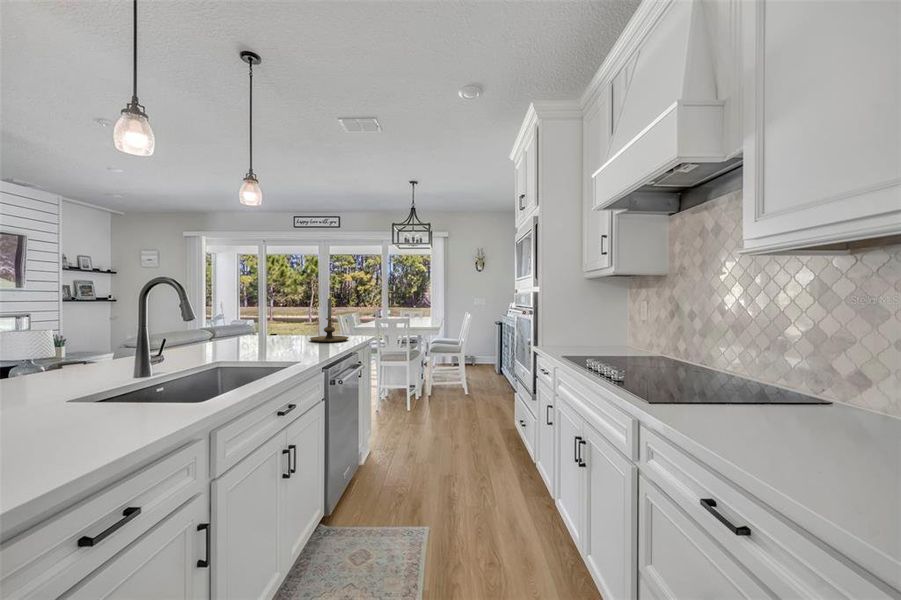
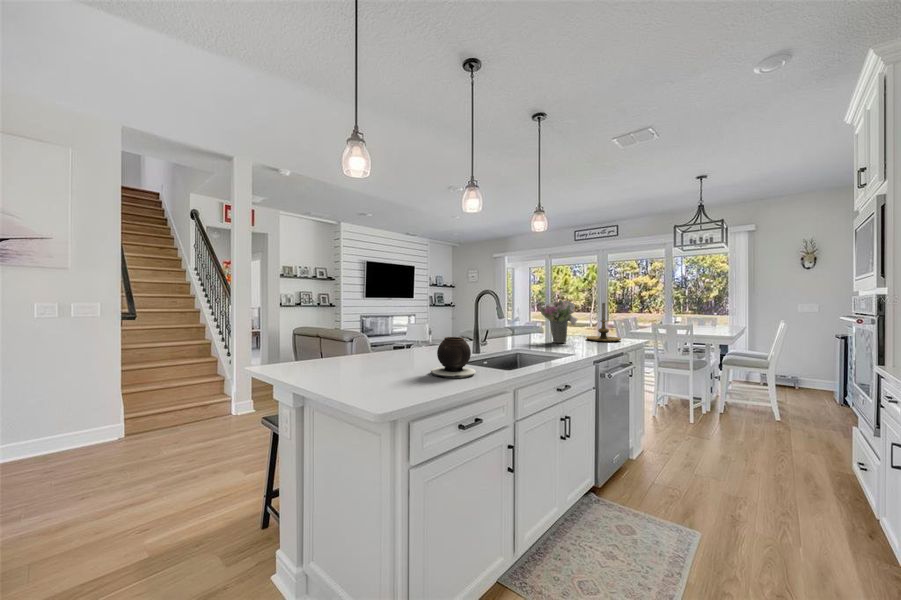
flower bouquet: none [253,295,302,349] -> present [540,300,578,343]
vase: none [32,363,141,442] -> present [431,337,476,378]

